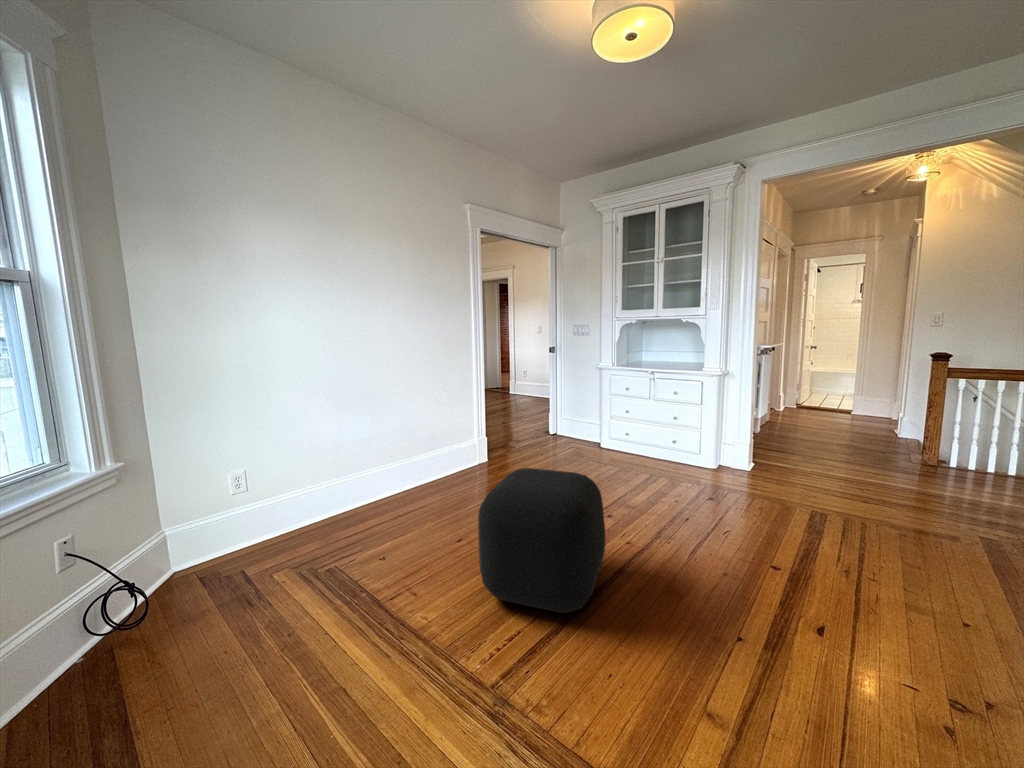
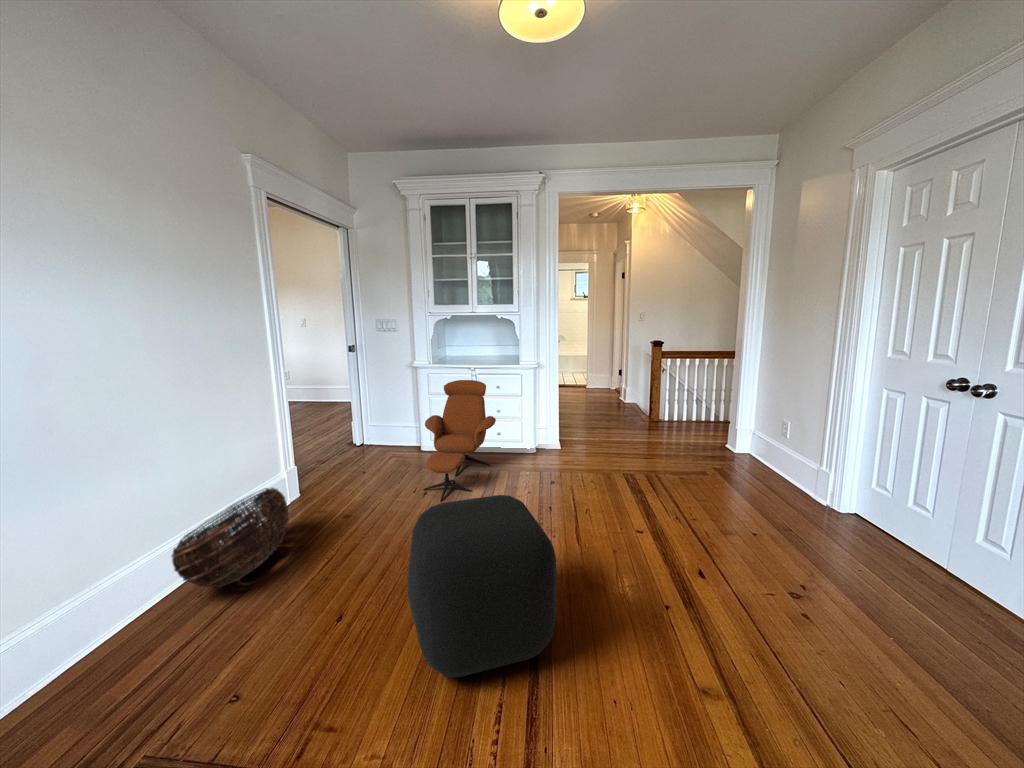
lounge chair: none [578,383,664,489] -> present [423,380,496,501]
basket: none [387,444,466,501] -> present [171,488,288,587]

